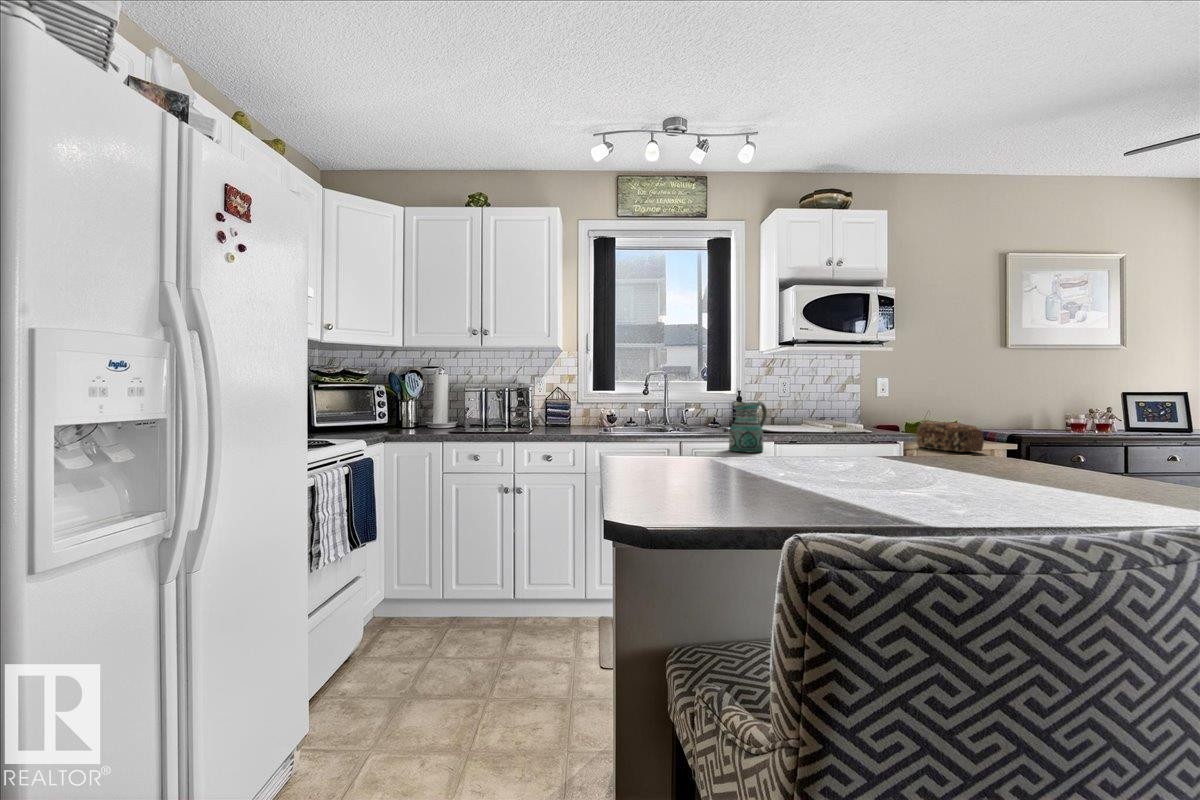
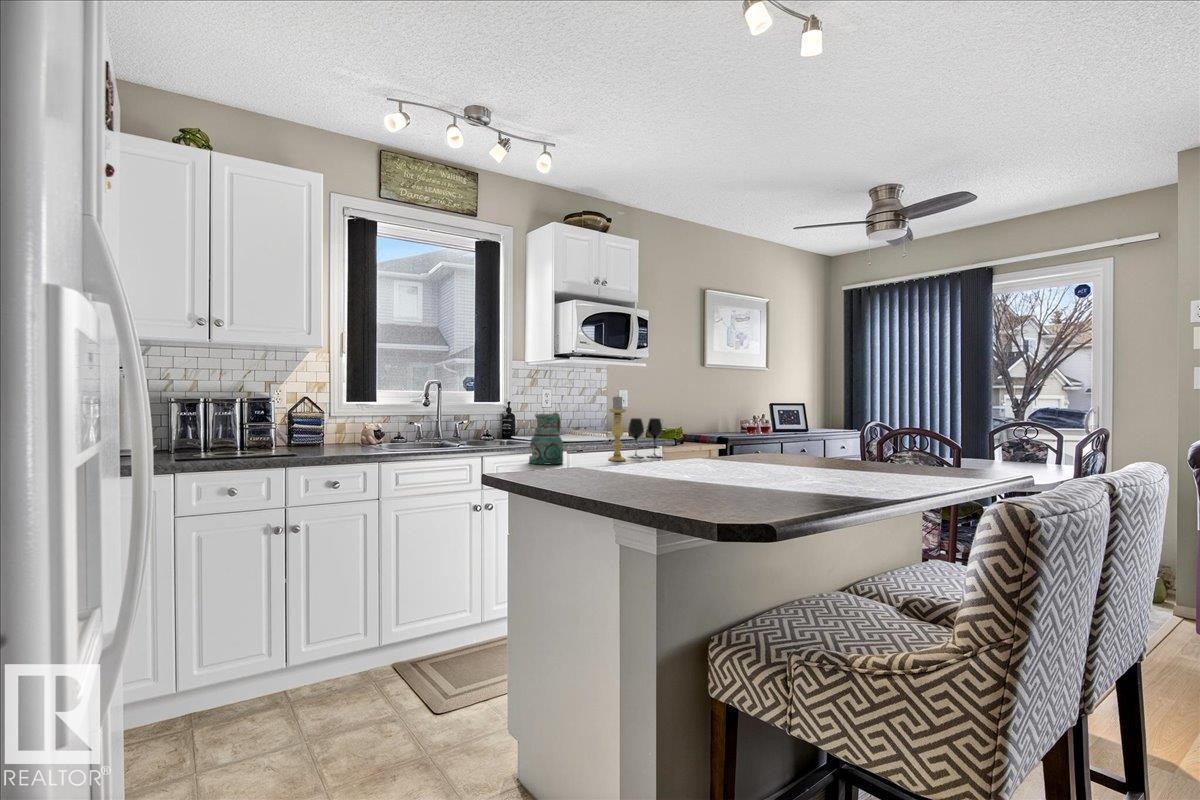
candle holder: none [822,383,842,453] -> present [608,396,626,461]
wine glass: none [853,408,898,452] -> present [628,418,663,458]
bread loaf: present [916,421,984,452] -> none [667,429,718,455]

